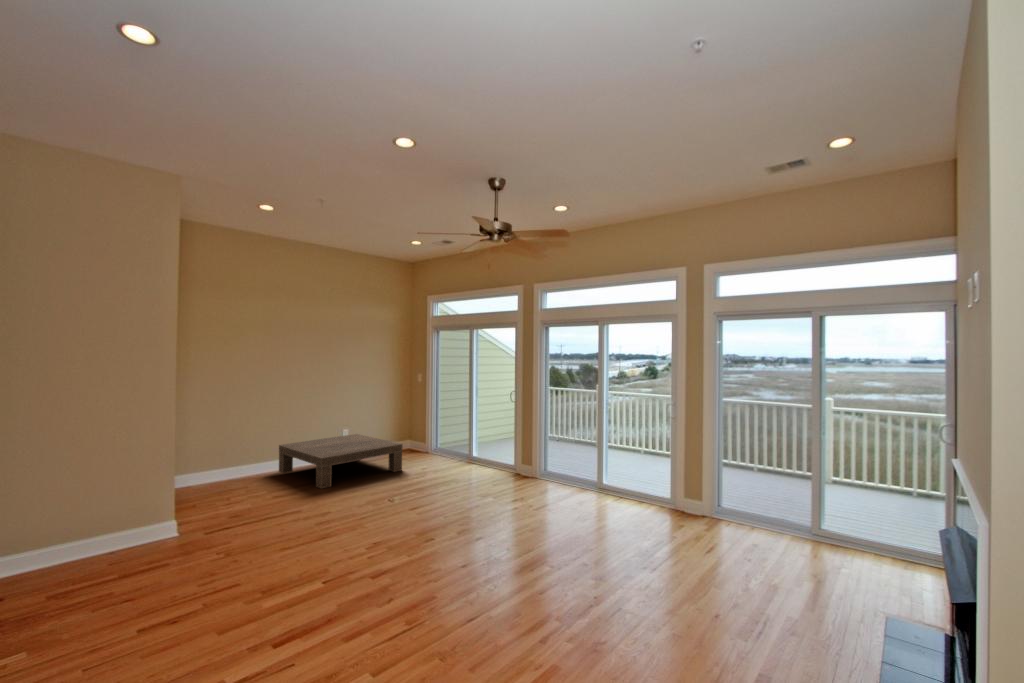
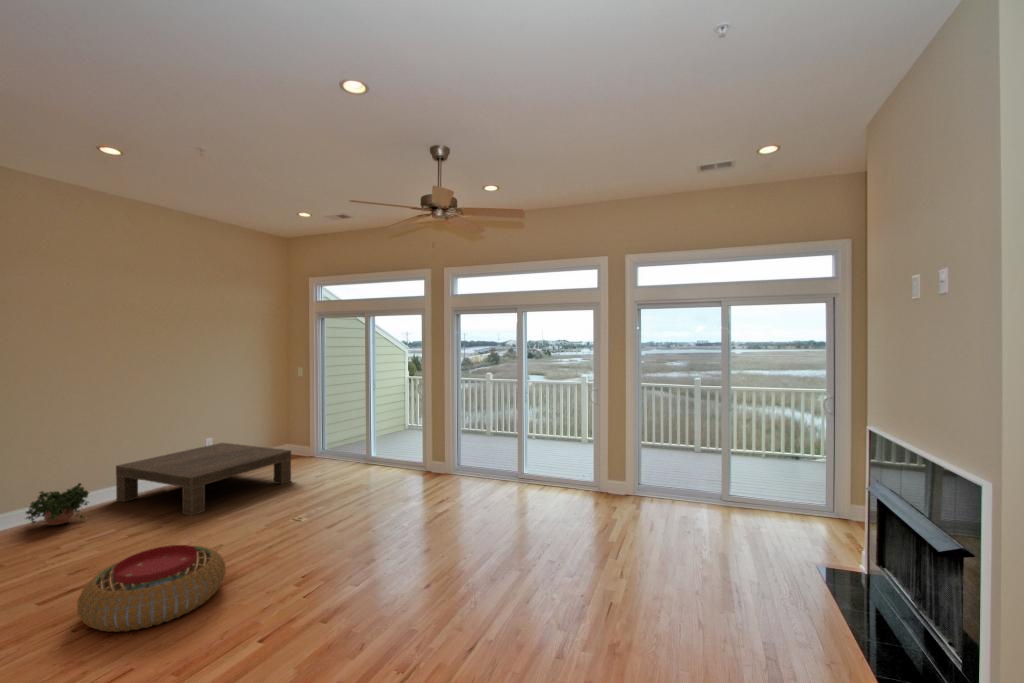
potted plant: none [217,455,259,485] -> present [26,483,89,525]
pouf: none [221,506,322,563] -> present [77,545,226,632]

